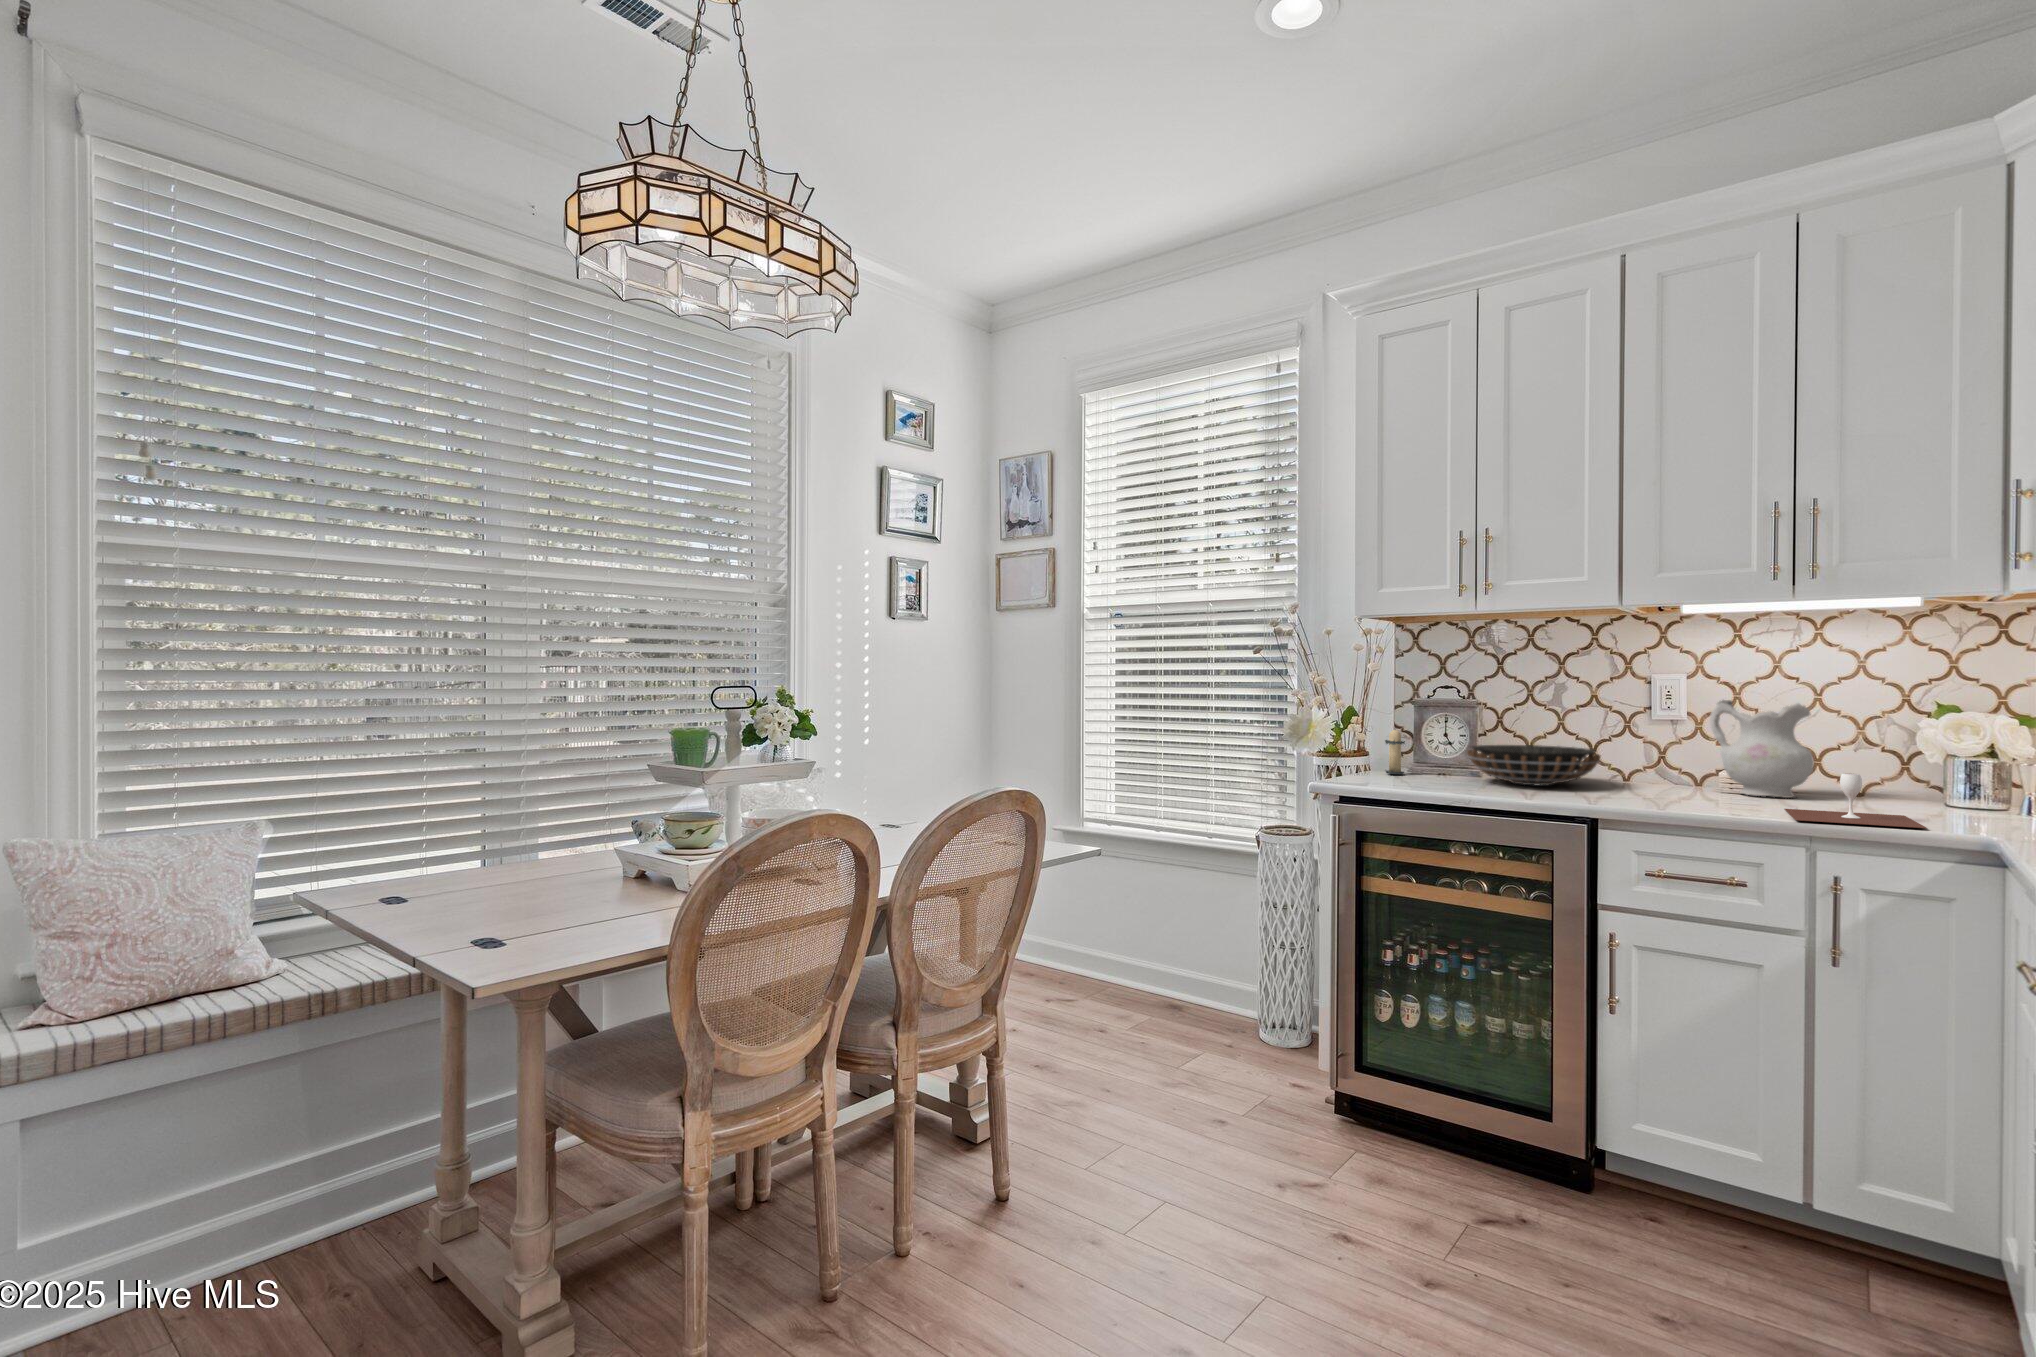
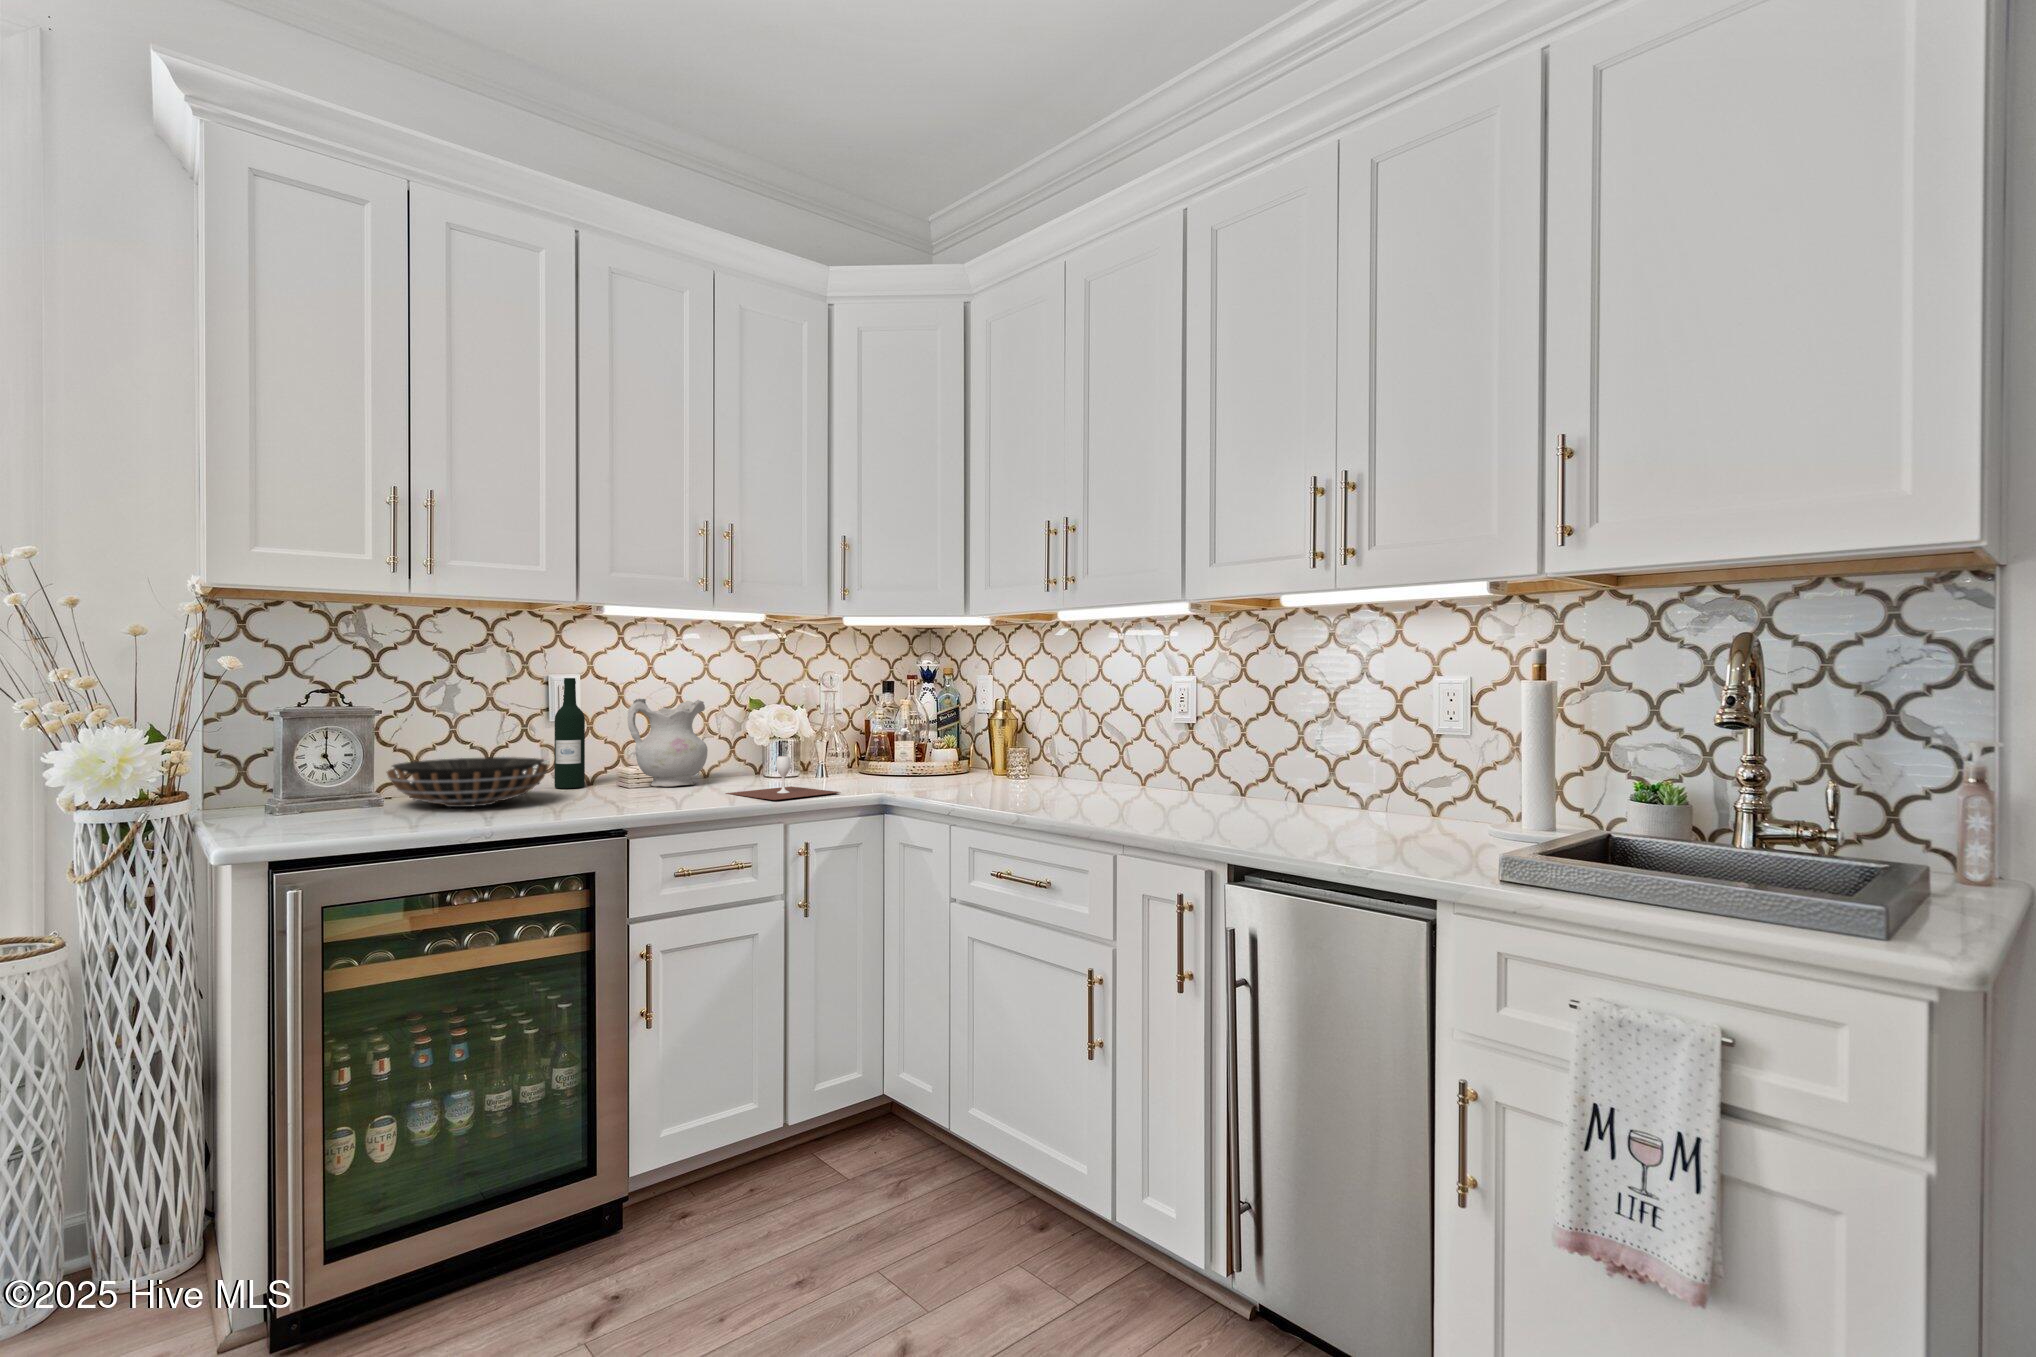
wine bottle: none [1645,678,1677,785] -> present [554,678,585,788]
candle: present [1385,730,1405,774] -> none [246,750,289,821]

